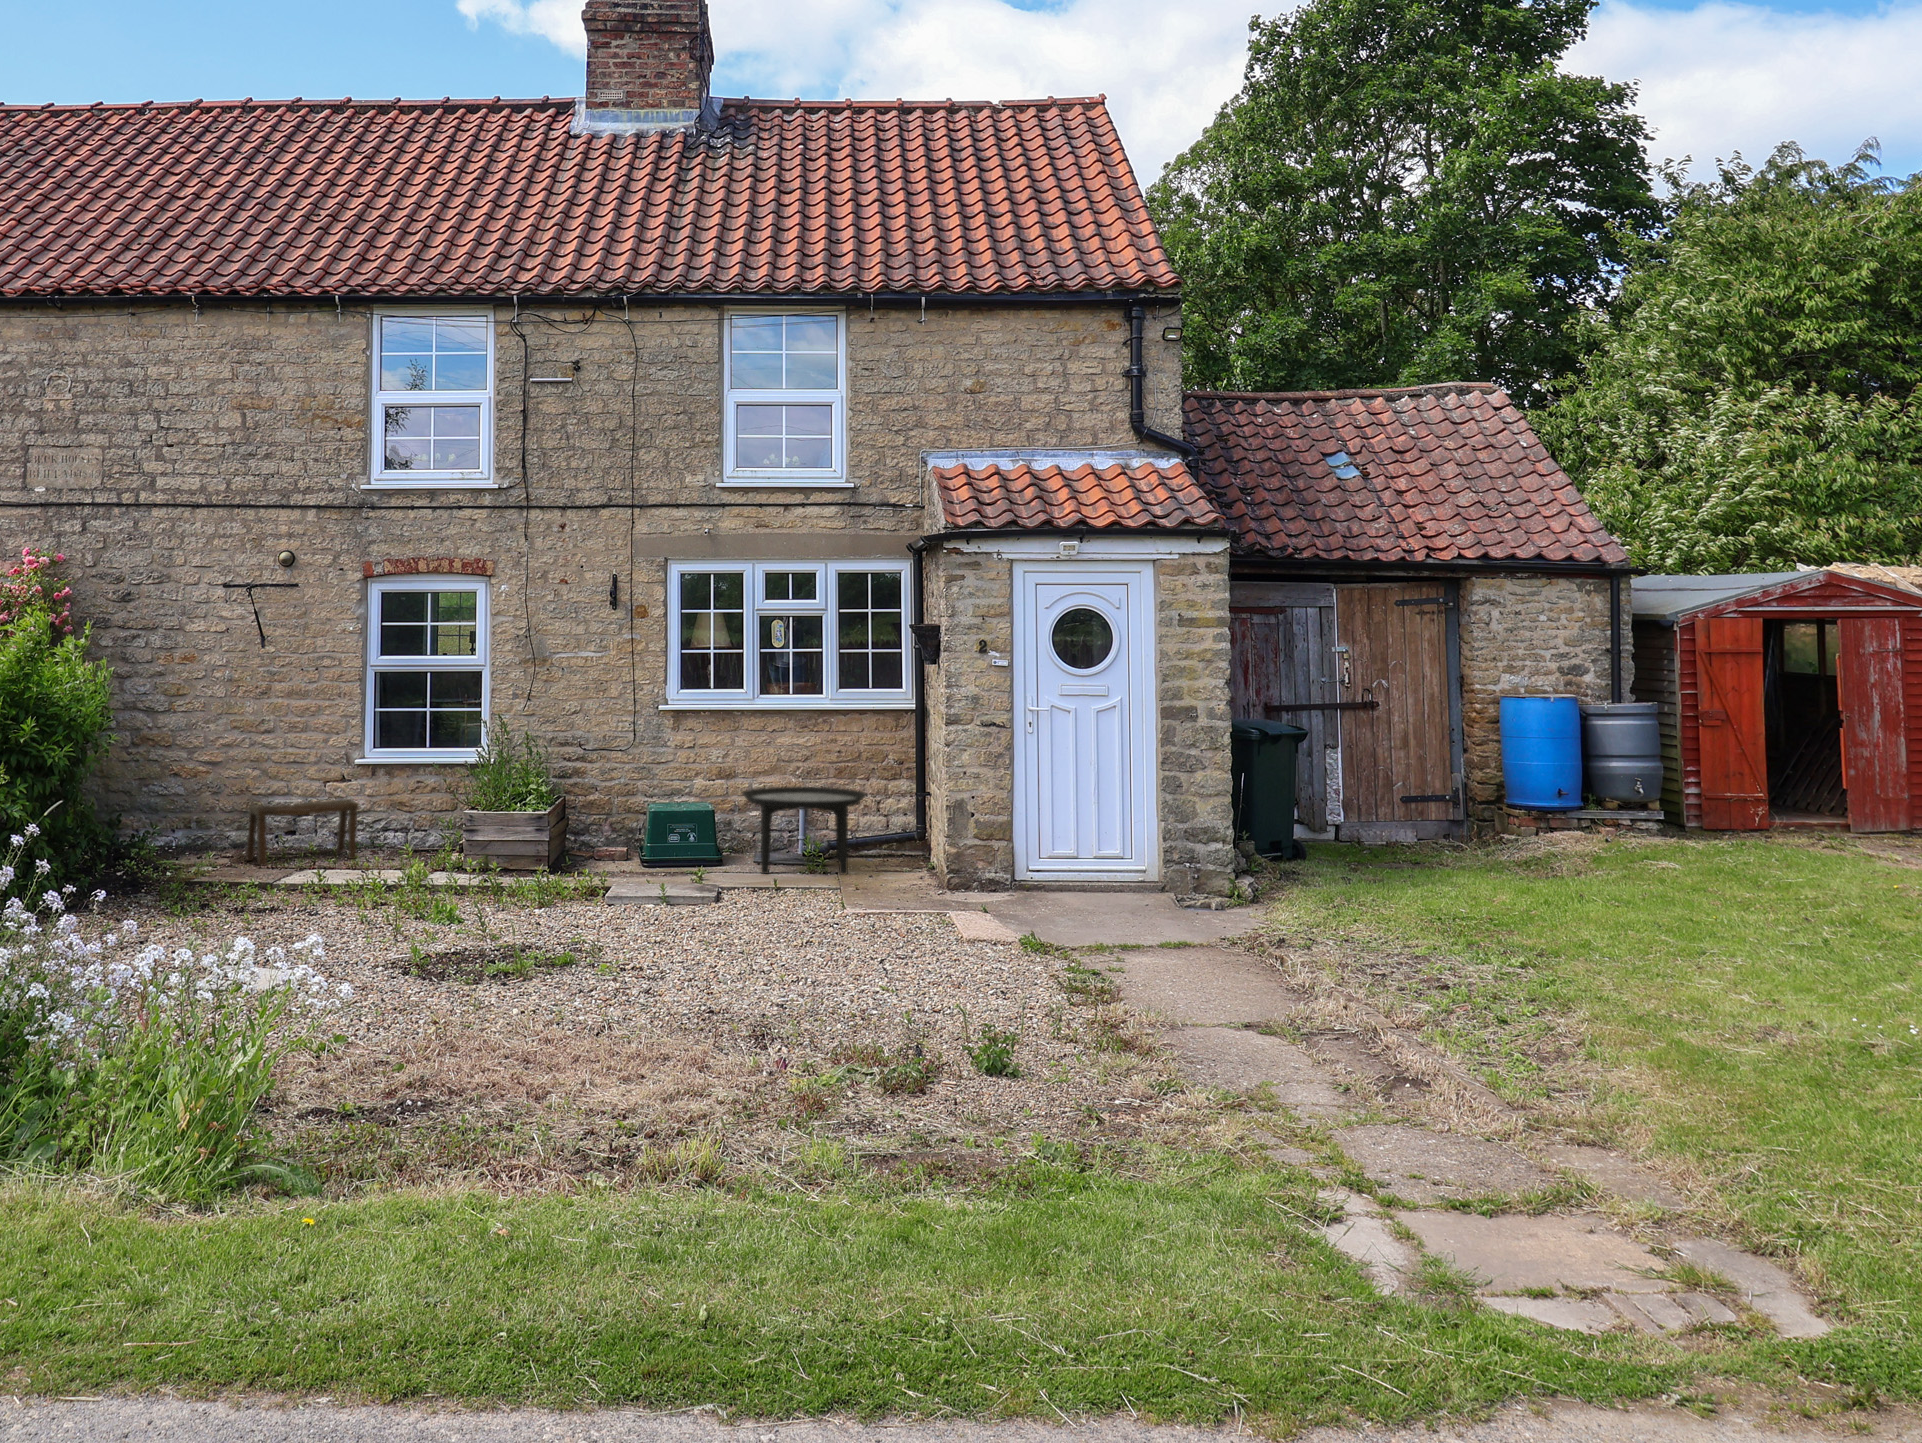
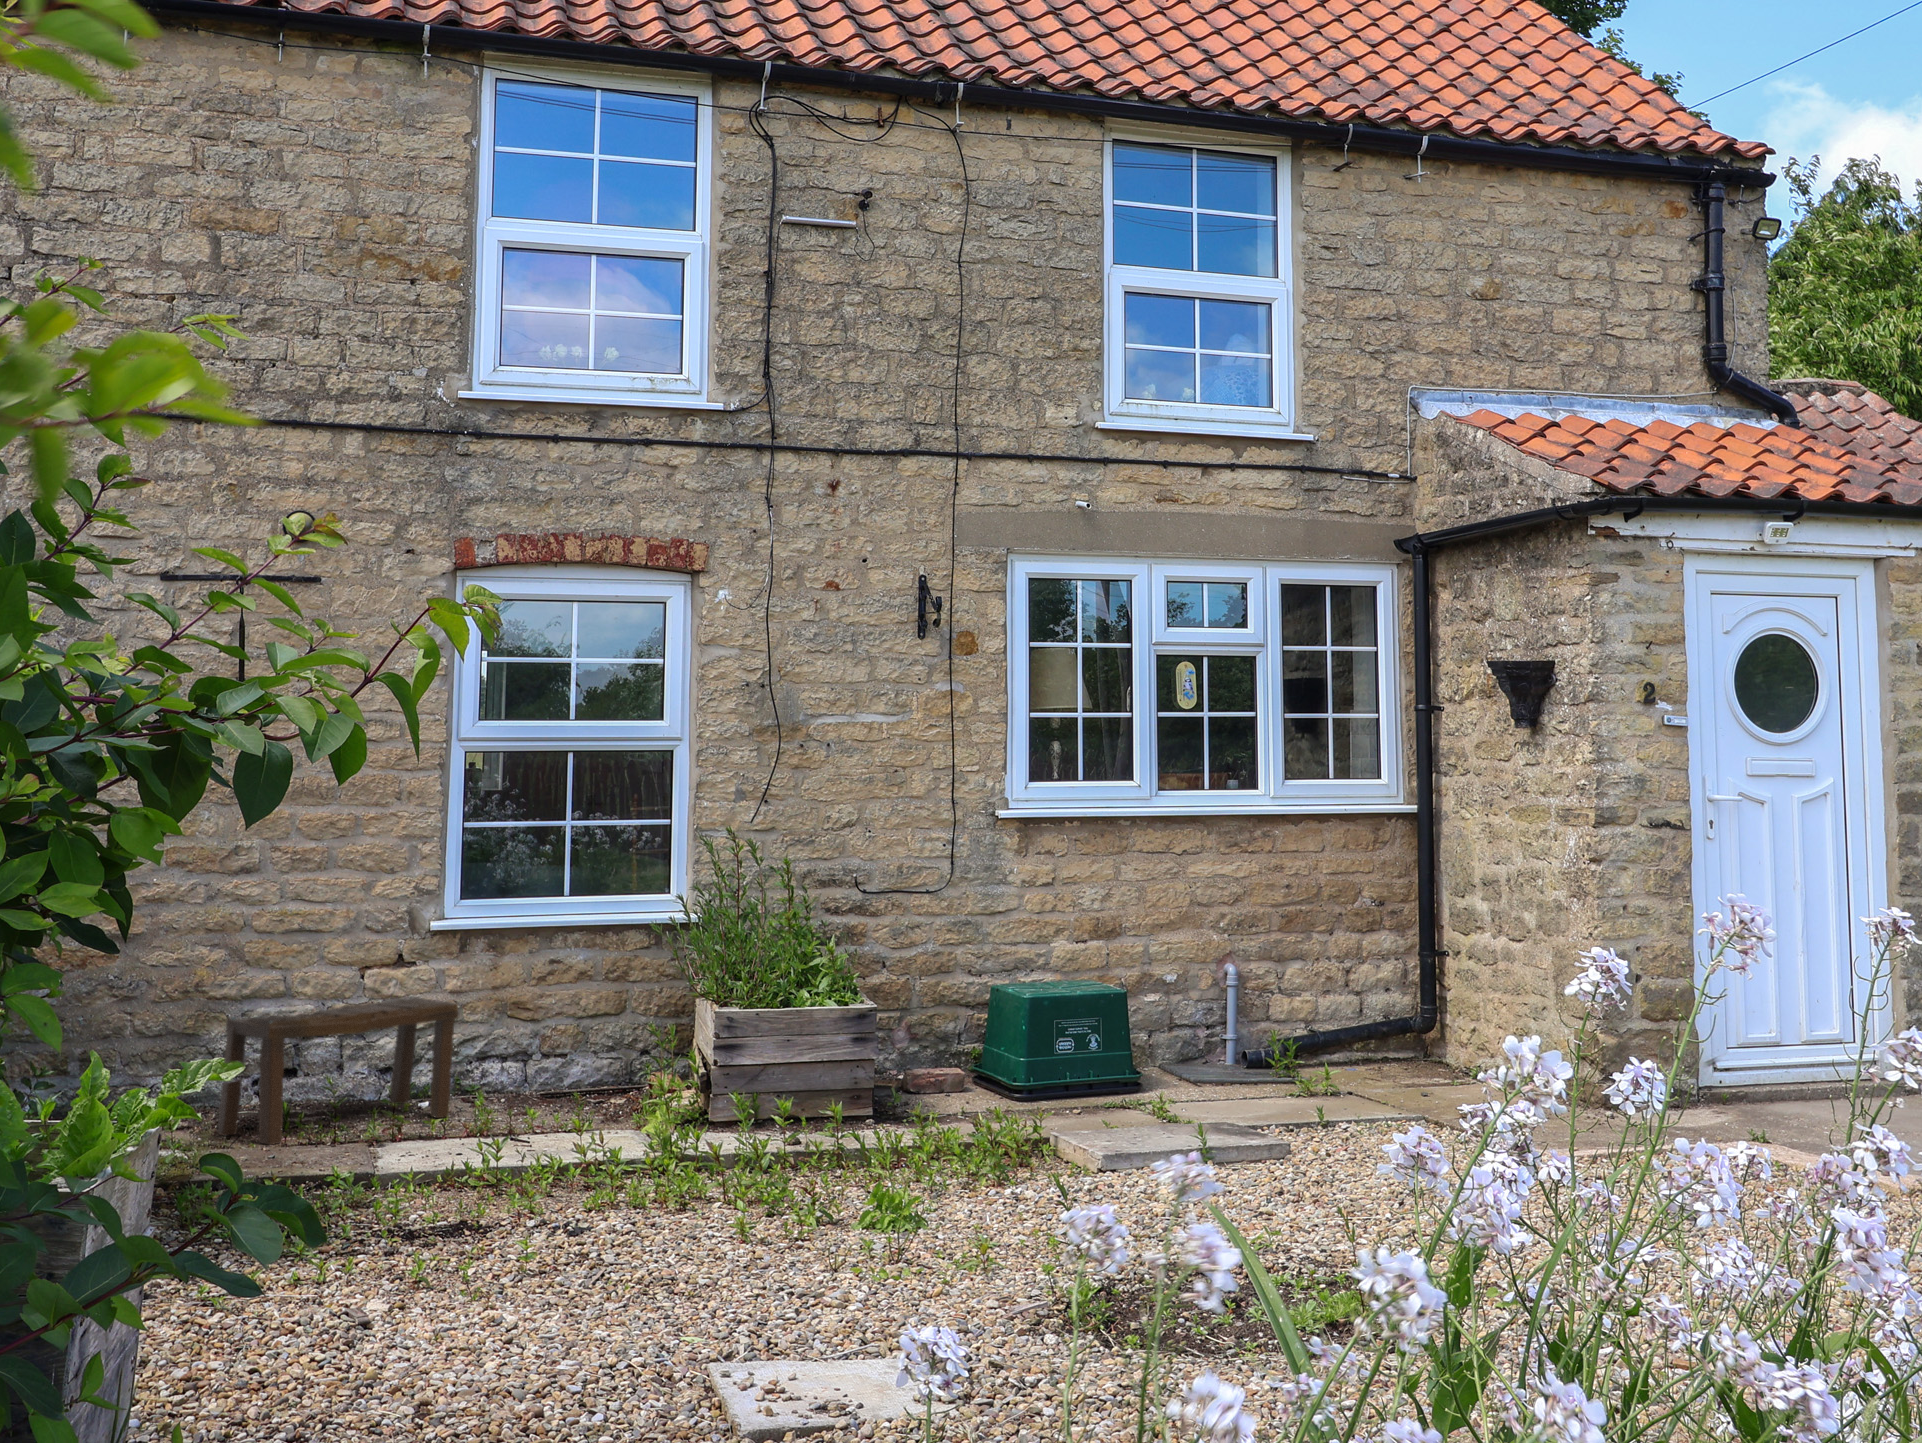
round table: present [742,787,866,875] -> none [1184,944,1403,1101]

